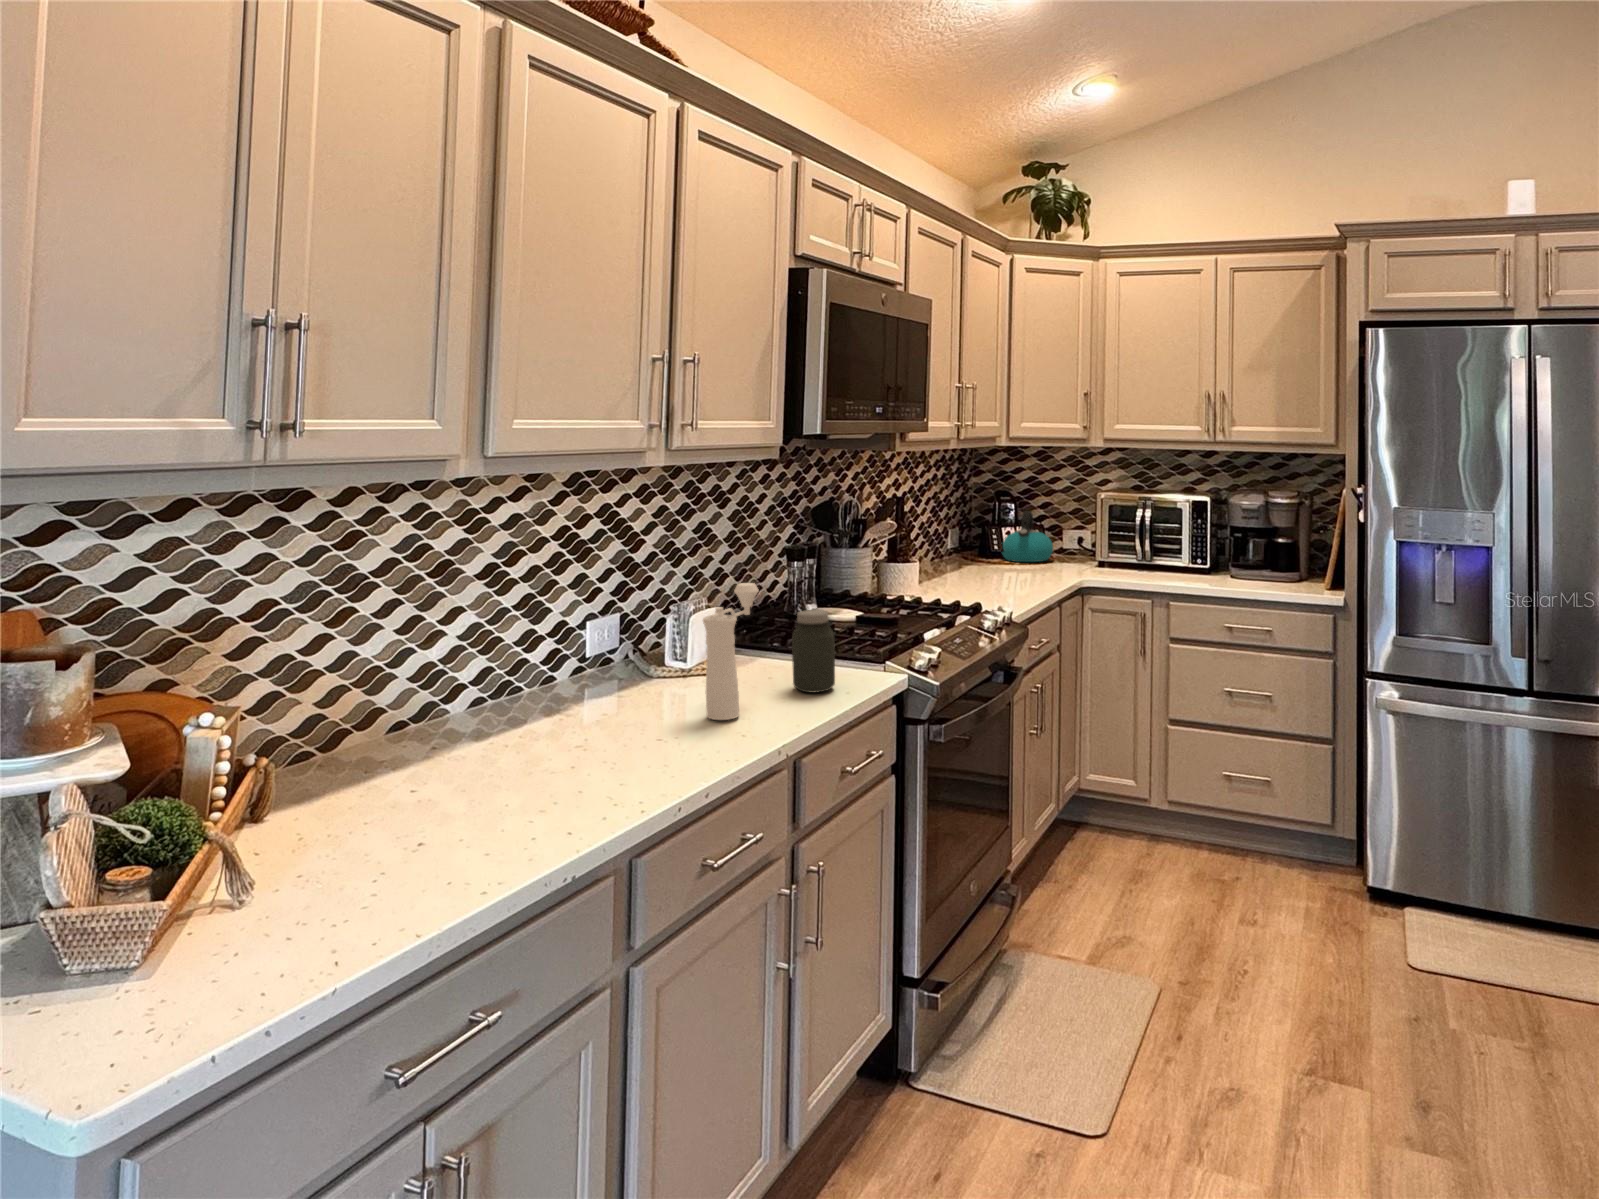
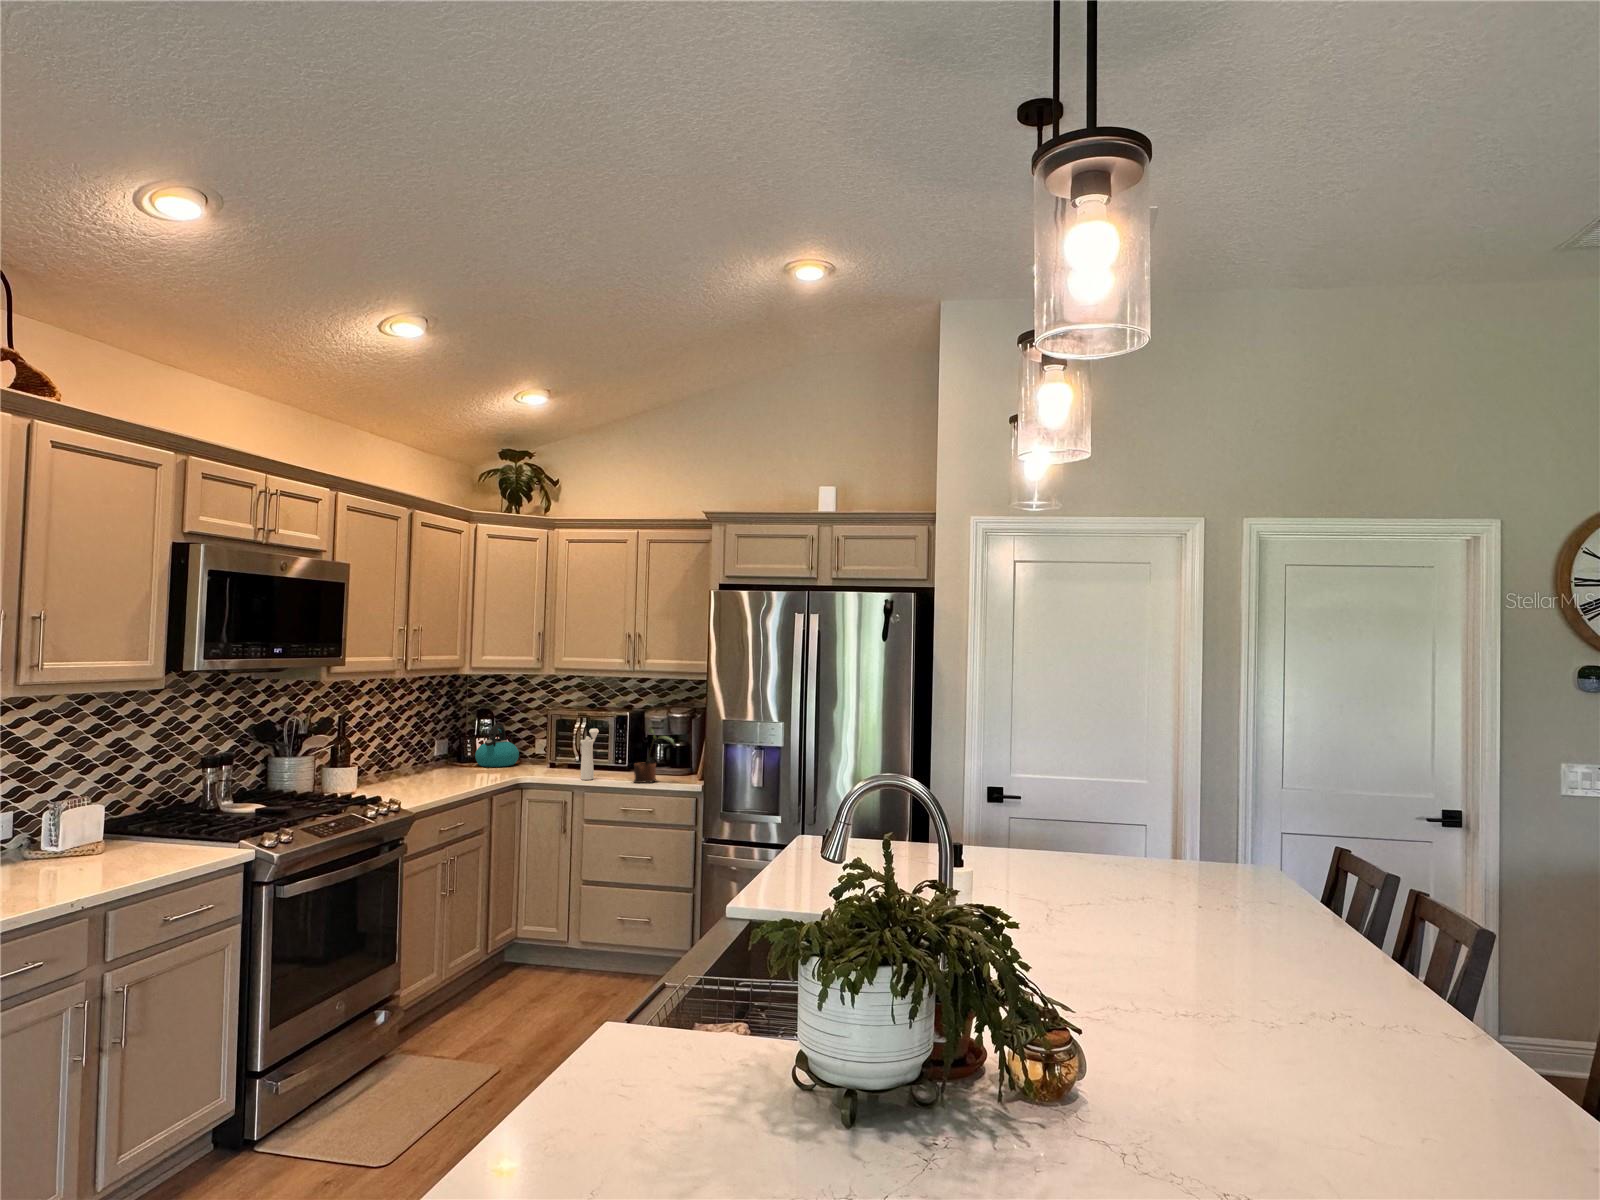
potted plant: none [1232,515,1299,588] -> present [633,728,675,783]
pepper mill: present [703,583,759,720] -> present [580,729,599,780]
jar: present [792,610,835,693] -> none [141,802,178,863]

